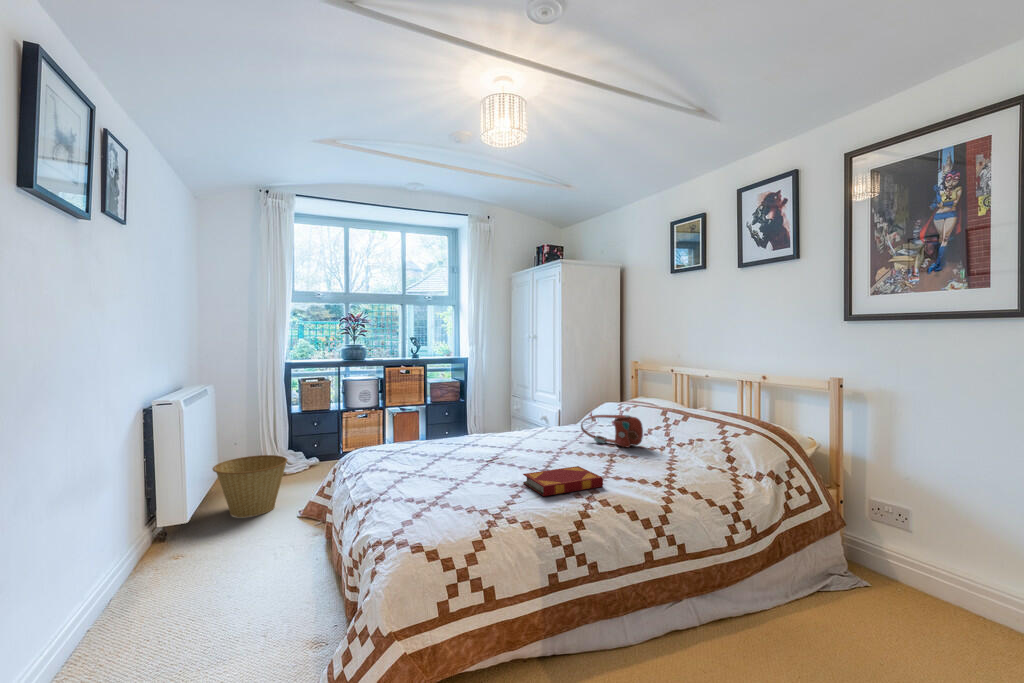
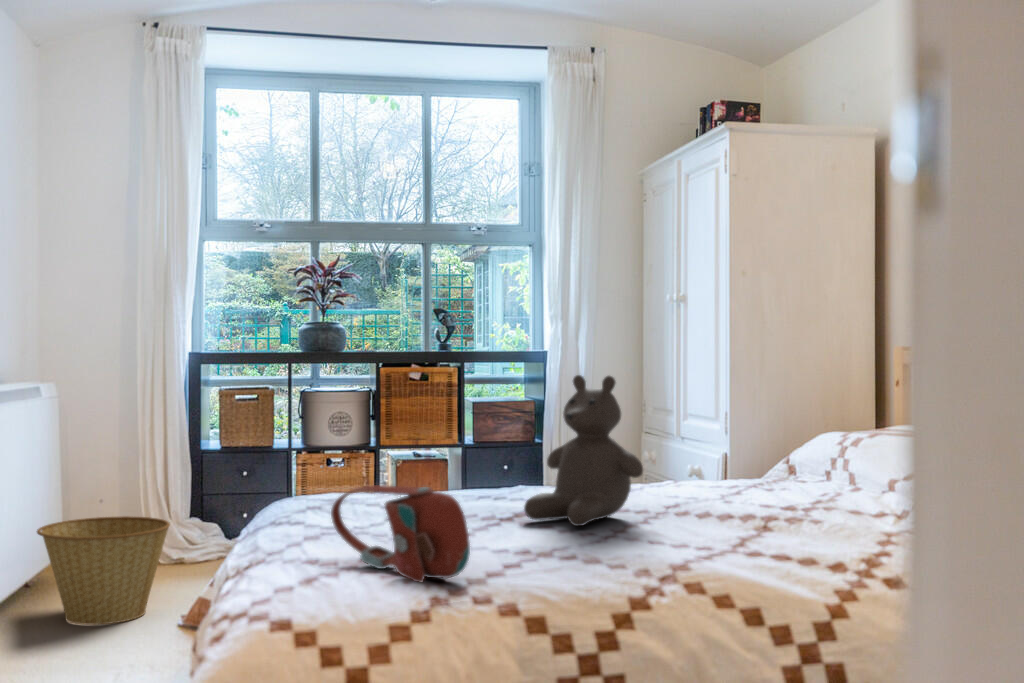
teddy bear: none [497,388,553,464] -> present [524,375,643,526]
handbag: present [581,415,643,447] -> present [331,485,470,582]
hardback book: present [523,466,603,496] -> none [548,529,709,570]

